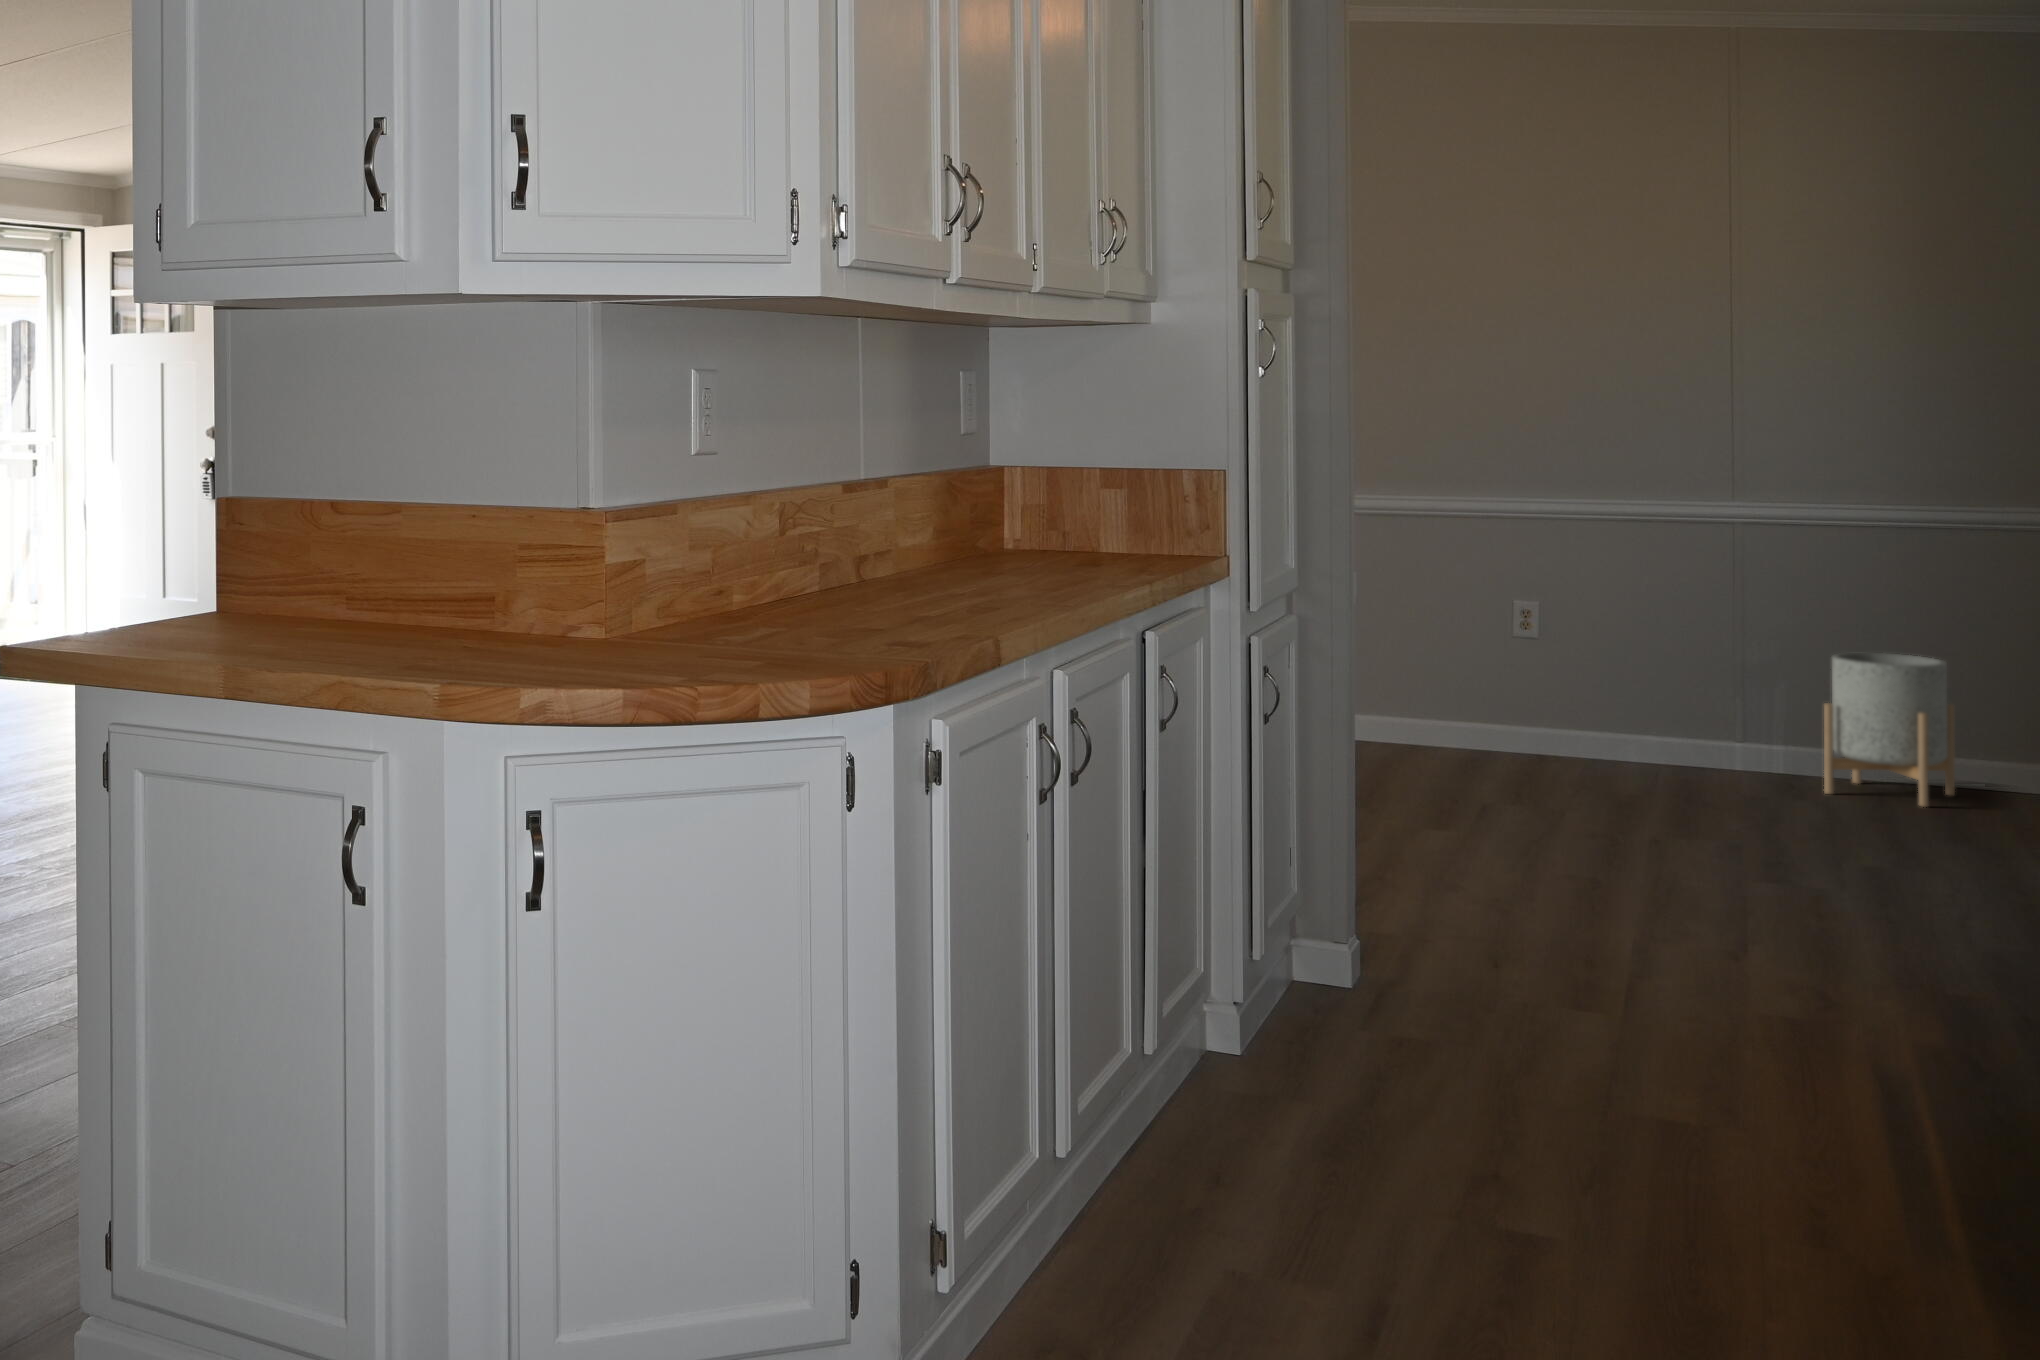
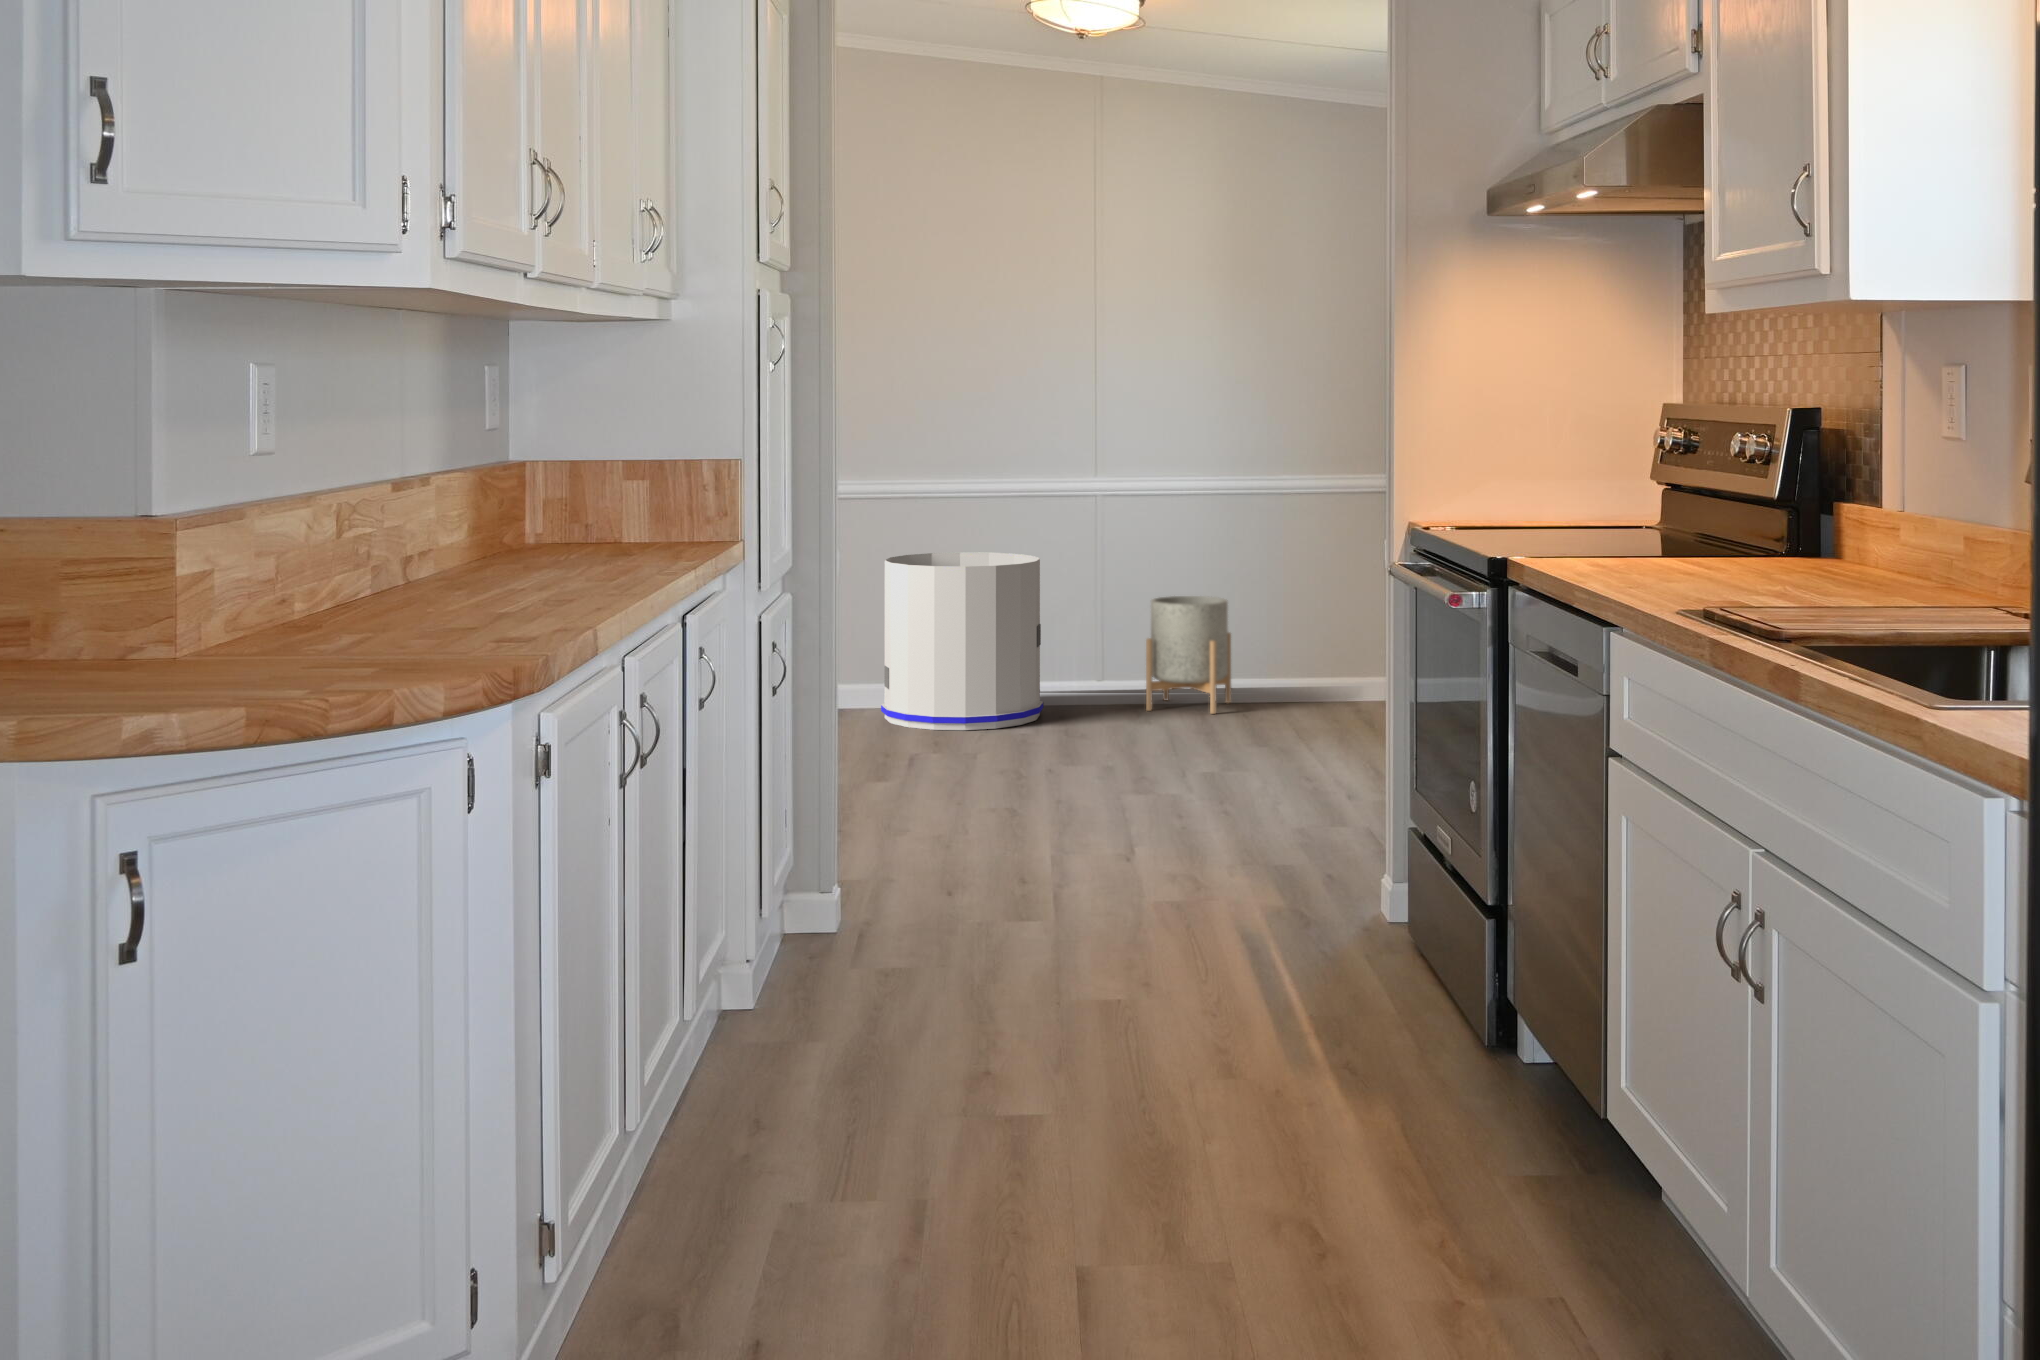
trash can: none [1465,582,1677,796] -> present [881,552,1043,730]

